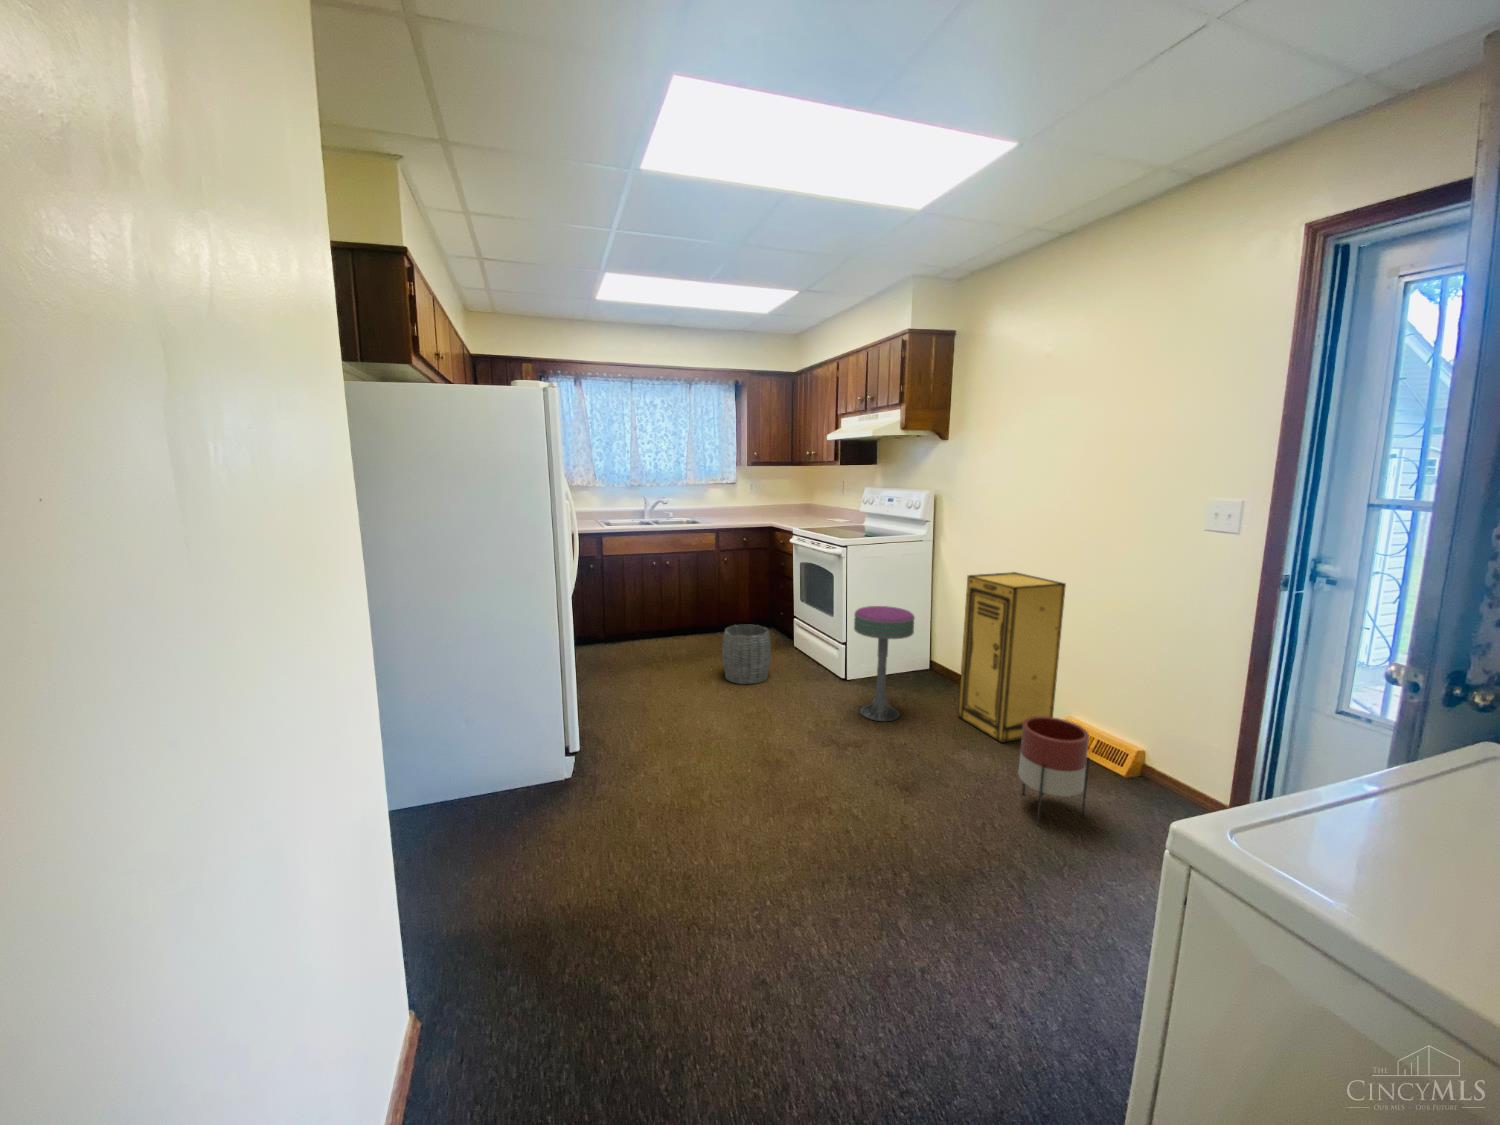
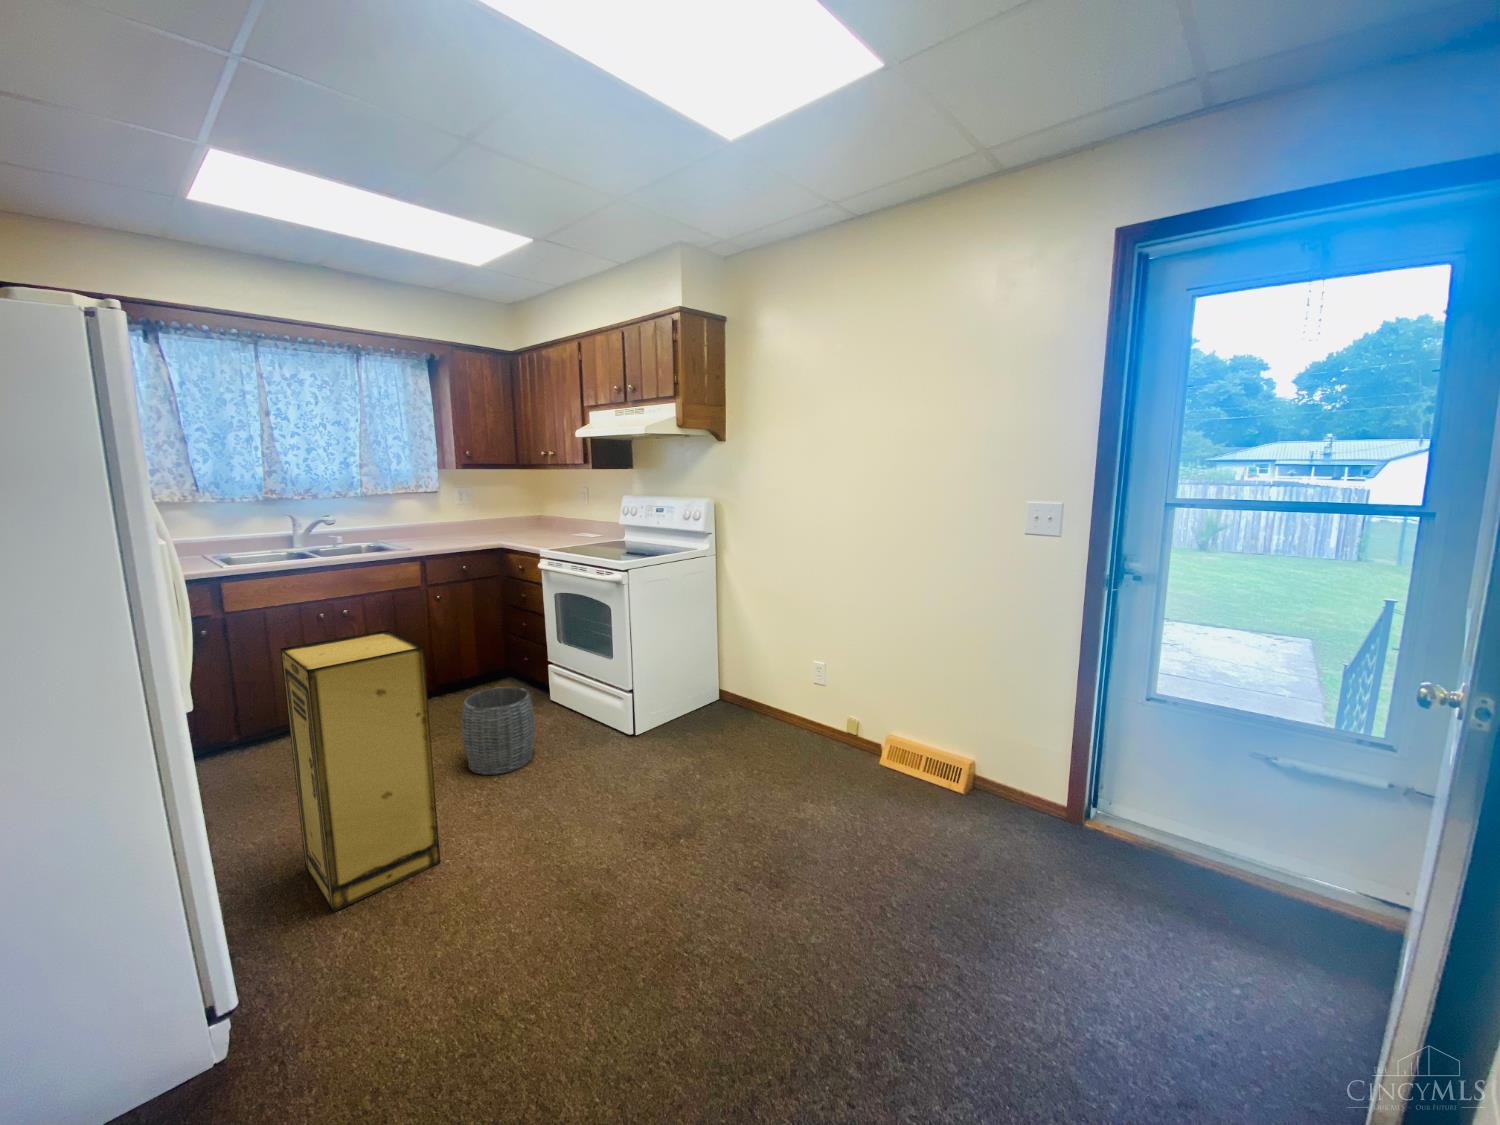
storage cabinet: present [958,572,1066,743] -> present [281,630,440,912]
bar stool: present [854,606,914,721] -> none [657,642,729,786]
planter: present [1018,716,1090,825] -> none [886,750,958,880]

